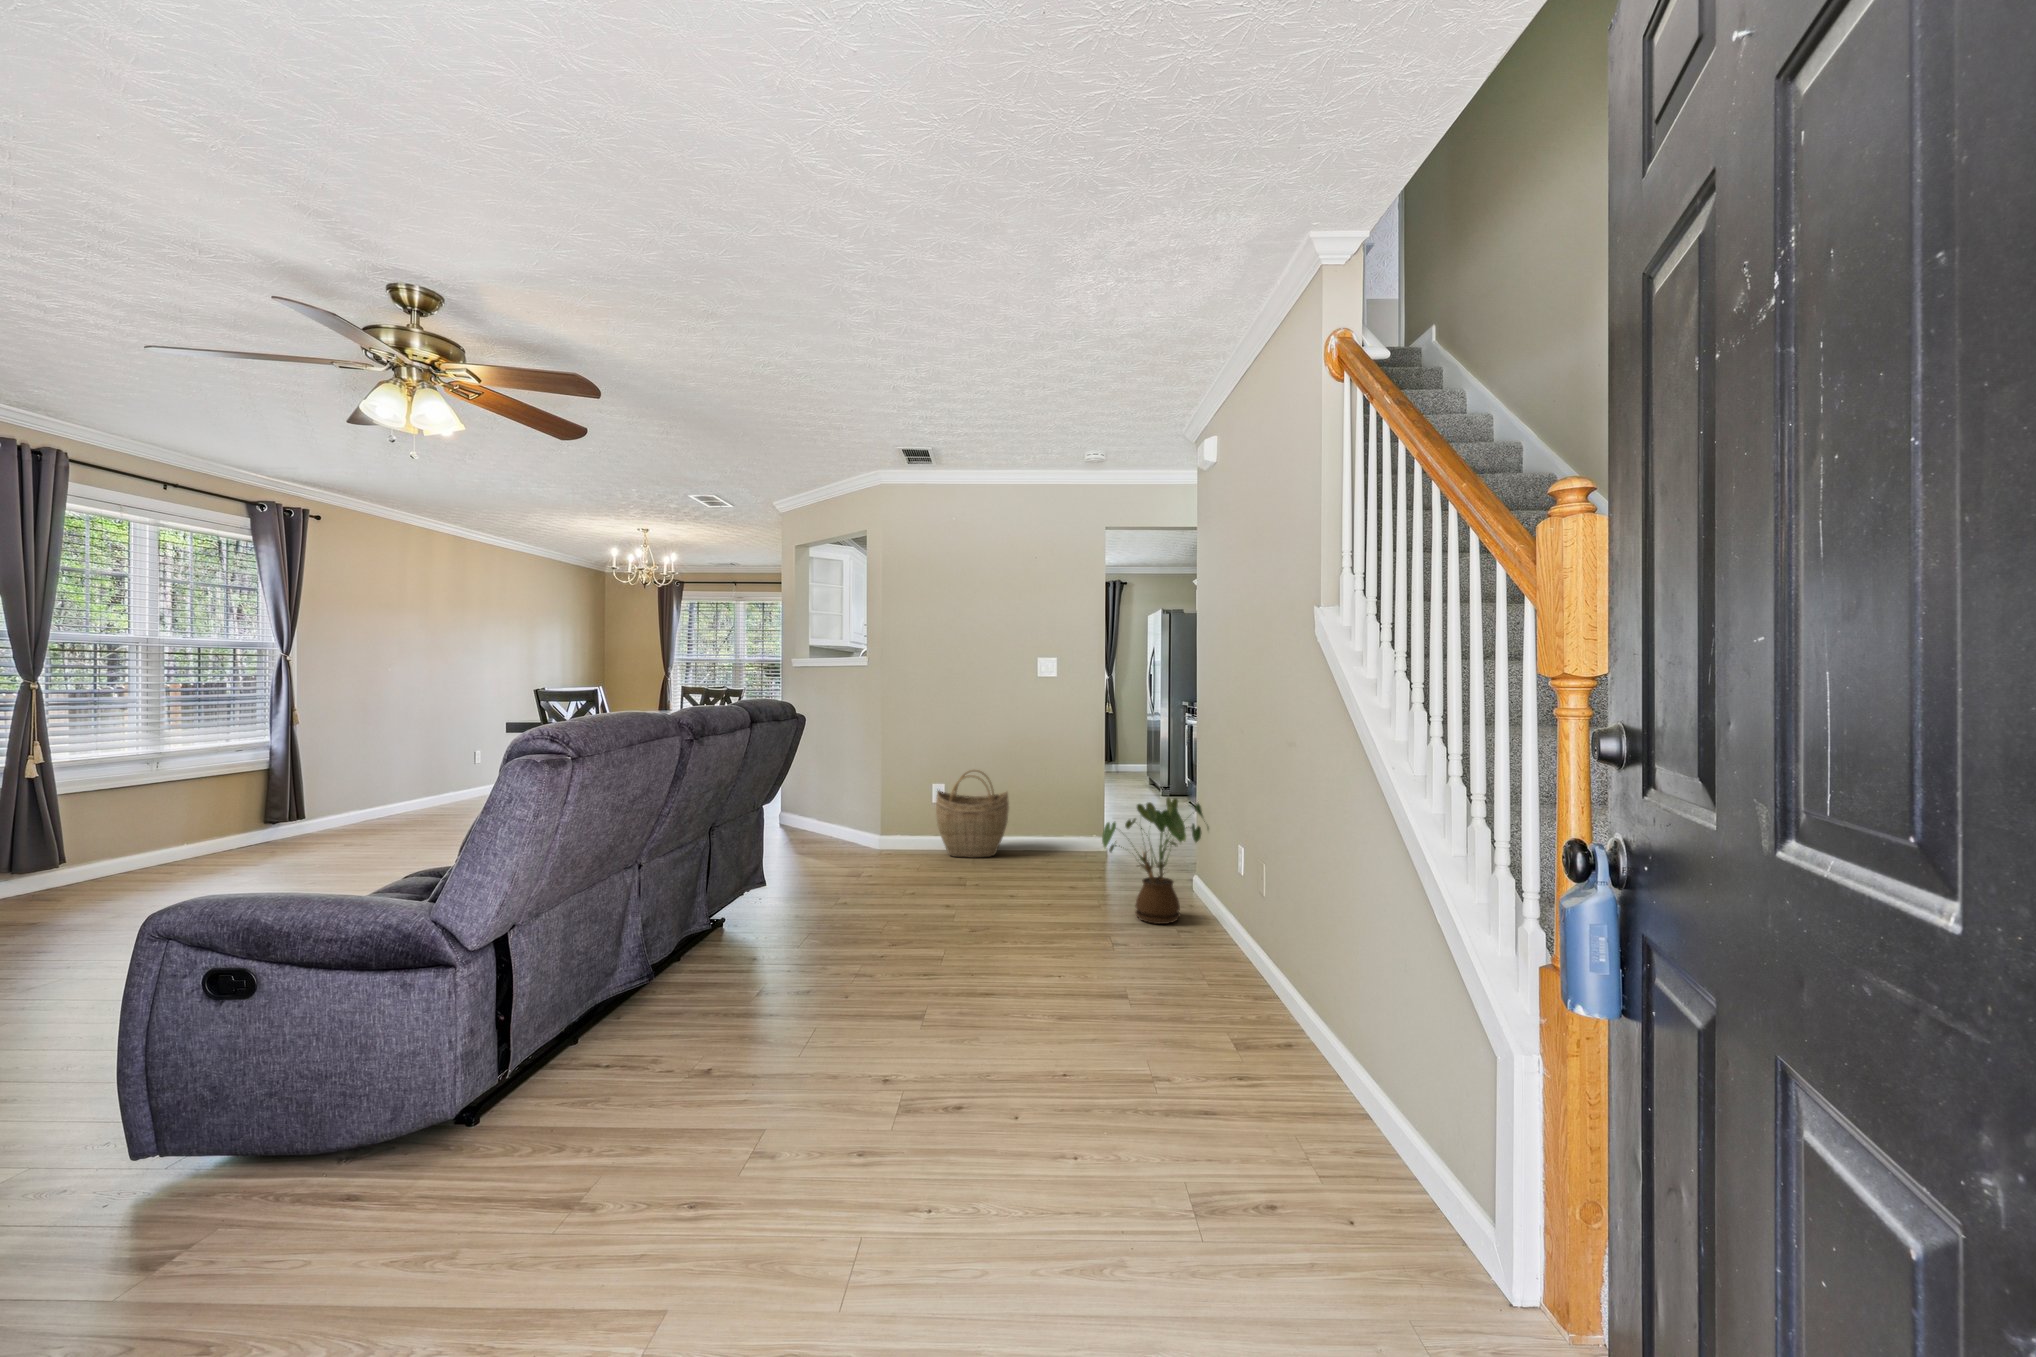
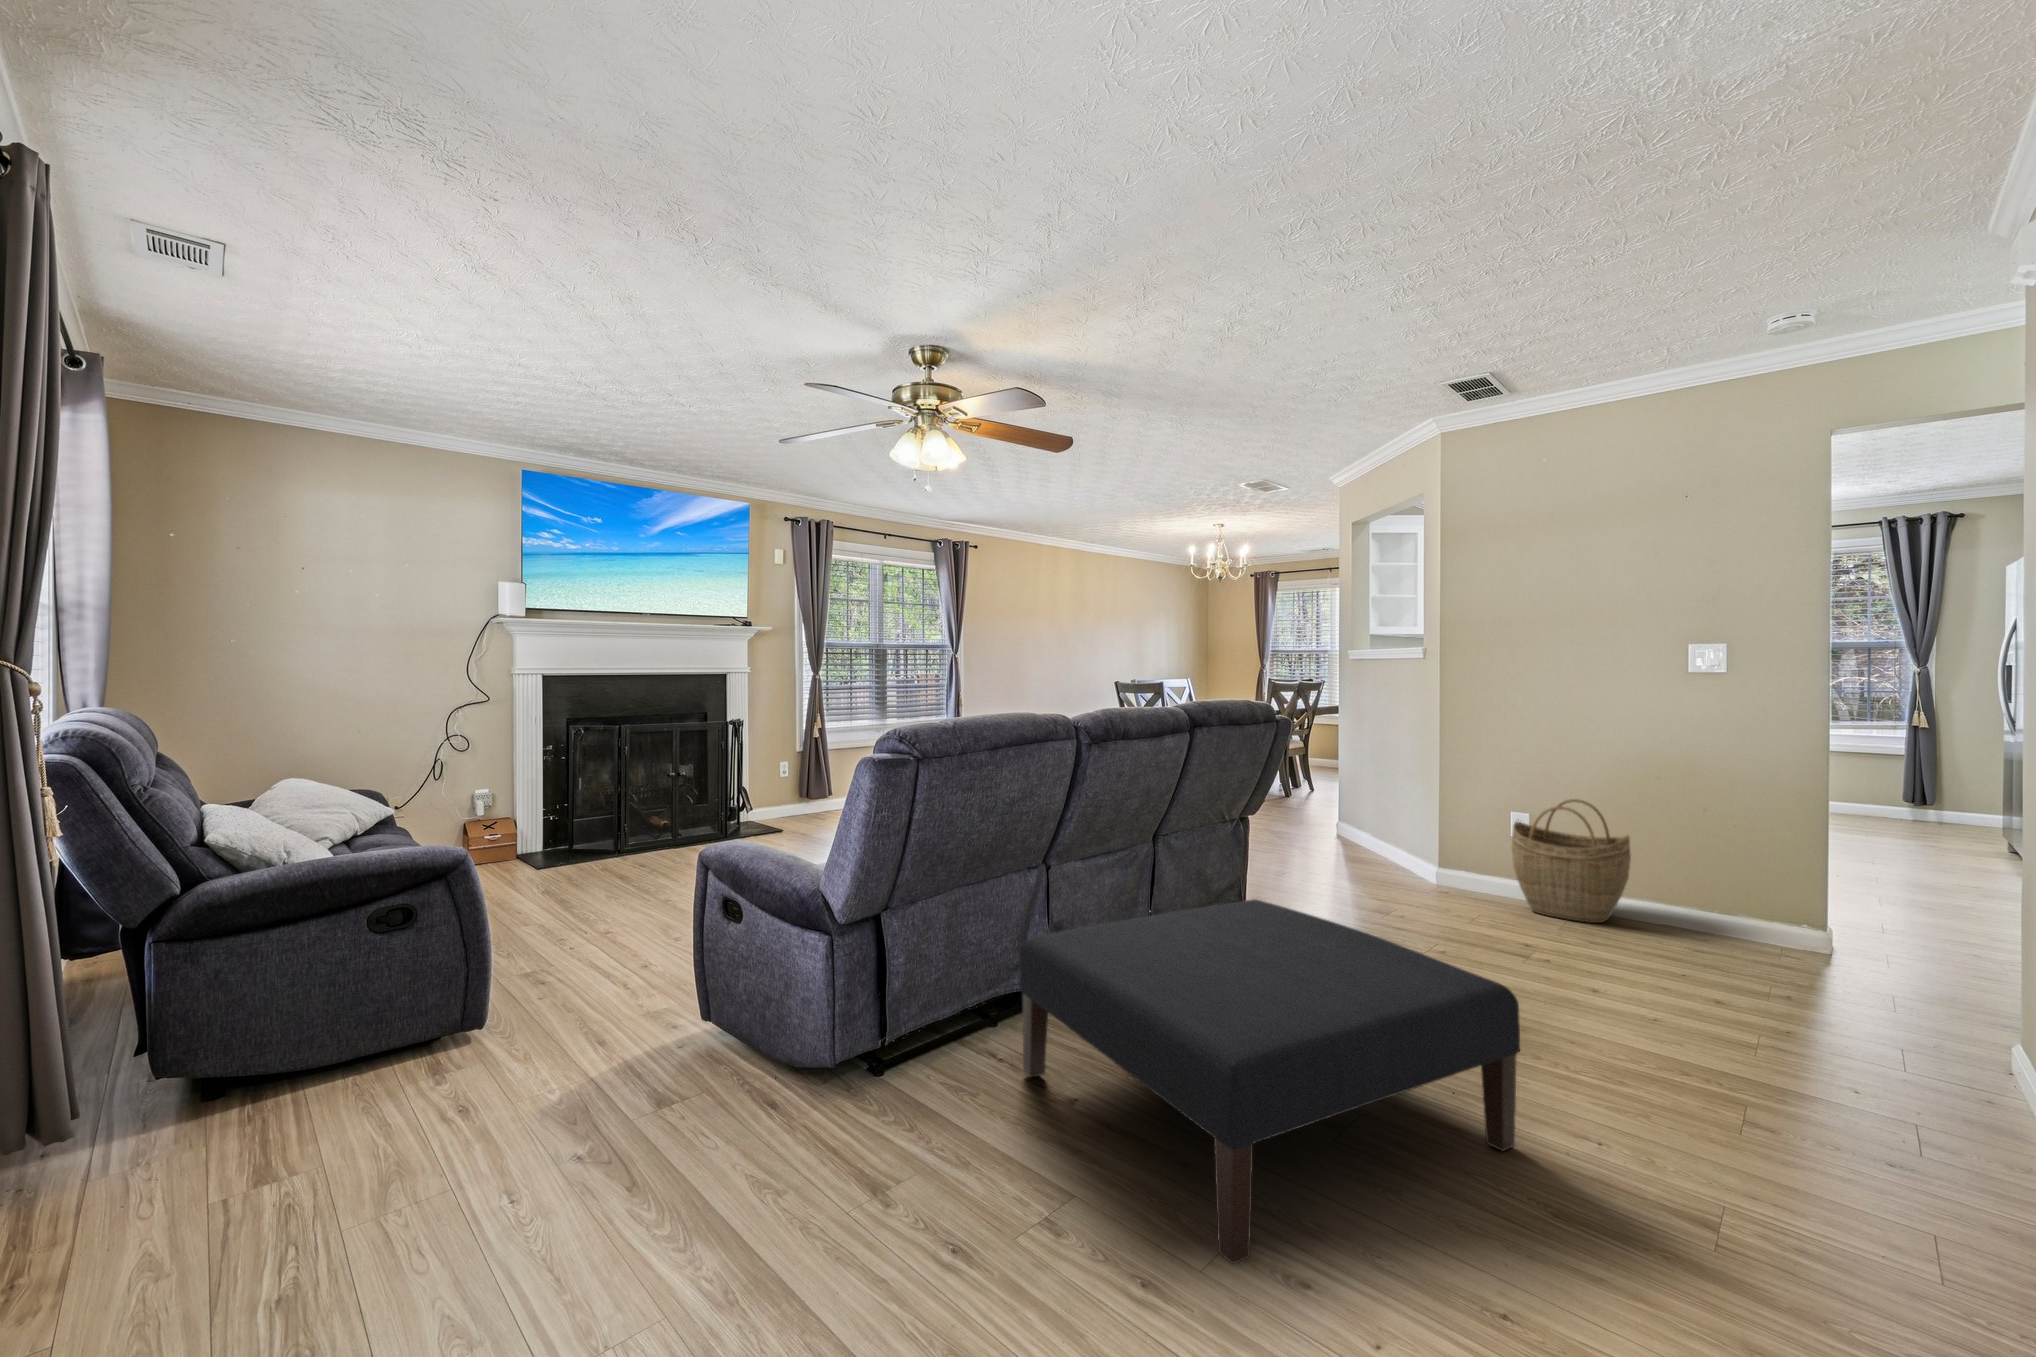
house plant: present [1102,797,1209,924] -> none [1739,888,2008,1114]
ottoman: none [634,868,1025,1118] -> present [1019,899,1520,1264]

